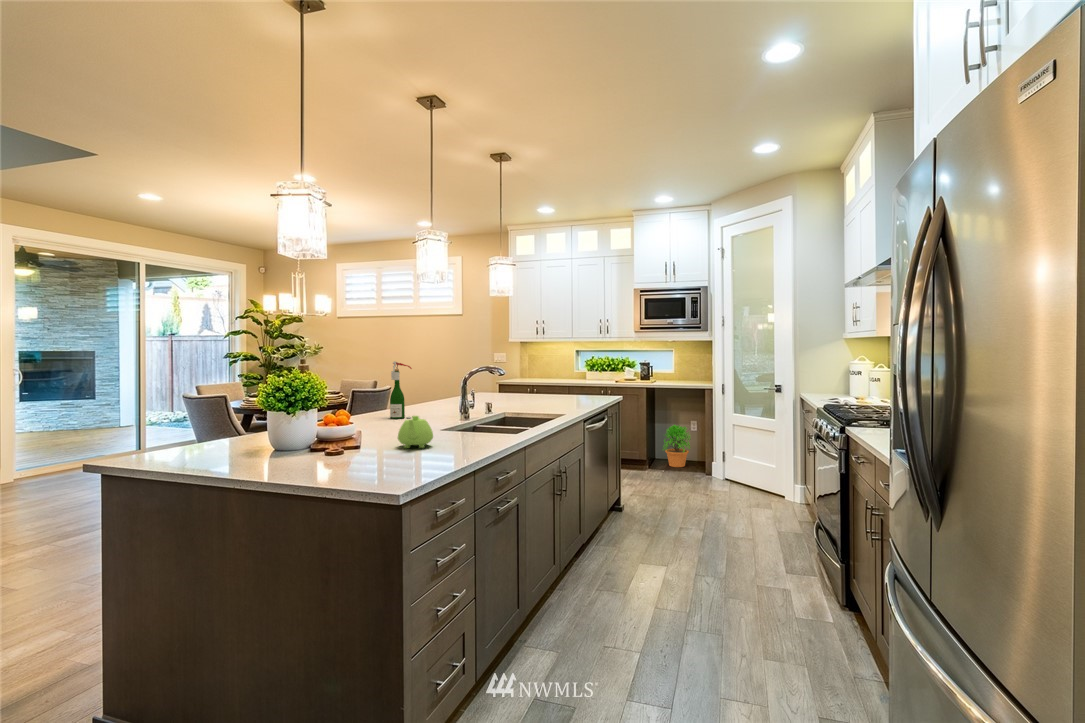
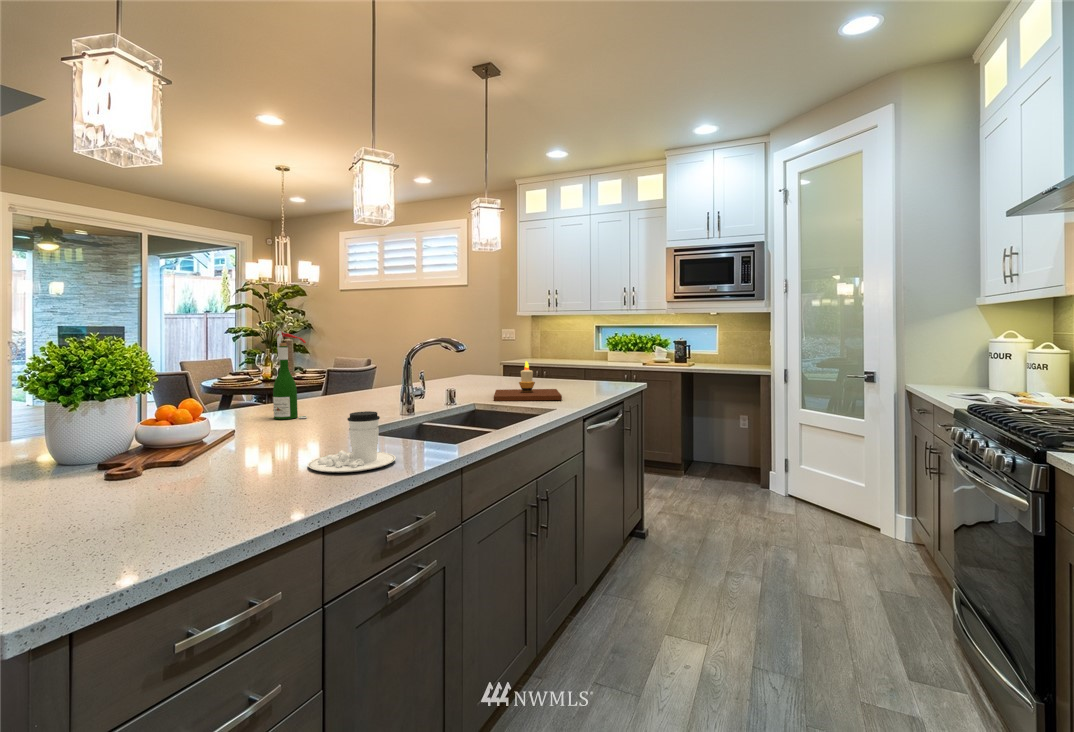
candle: none [516,379,567,408] -> present [494,361,562,401]
coffee cup: none [459,409,503,439] -> present [308,411,396,472]
teapot: present [398,416,433,448] -> none [125,431,217,501]
potted plant: present [663,425,690,467] -> none [701,418,740,472]

